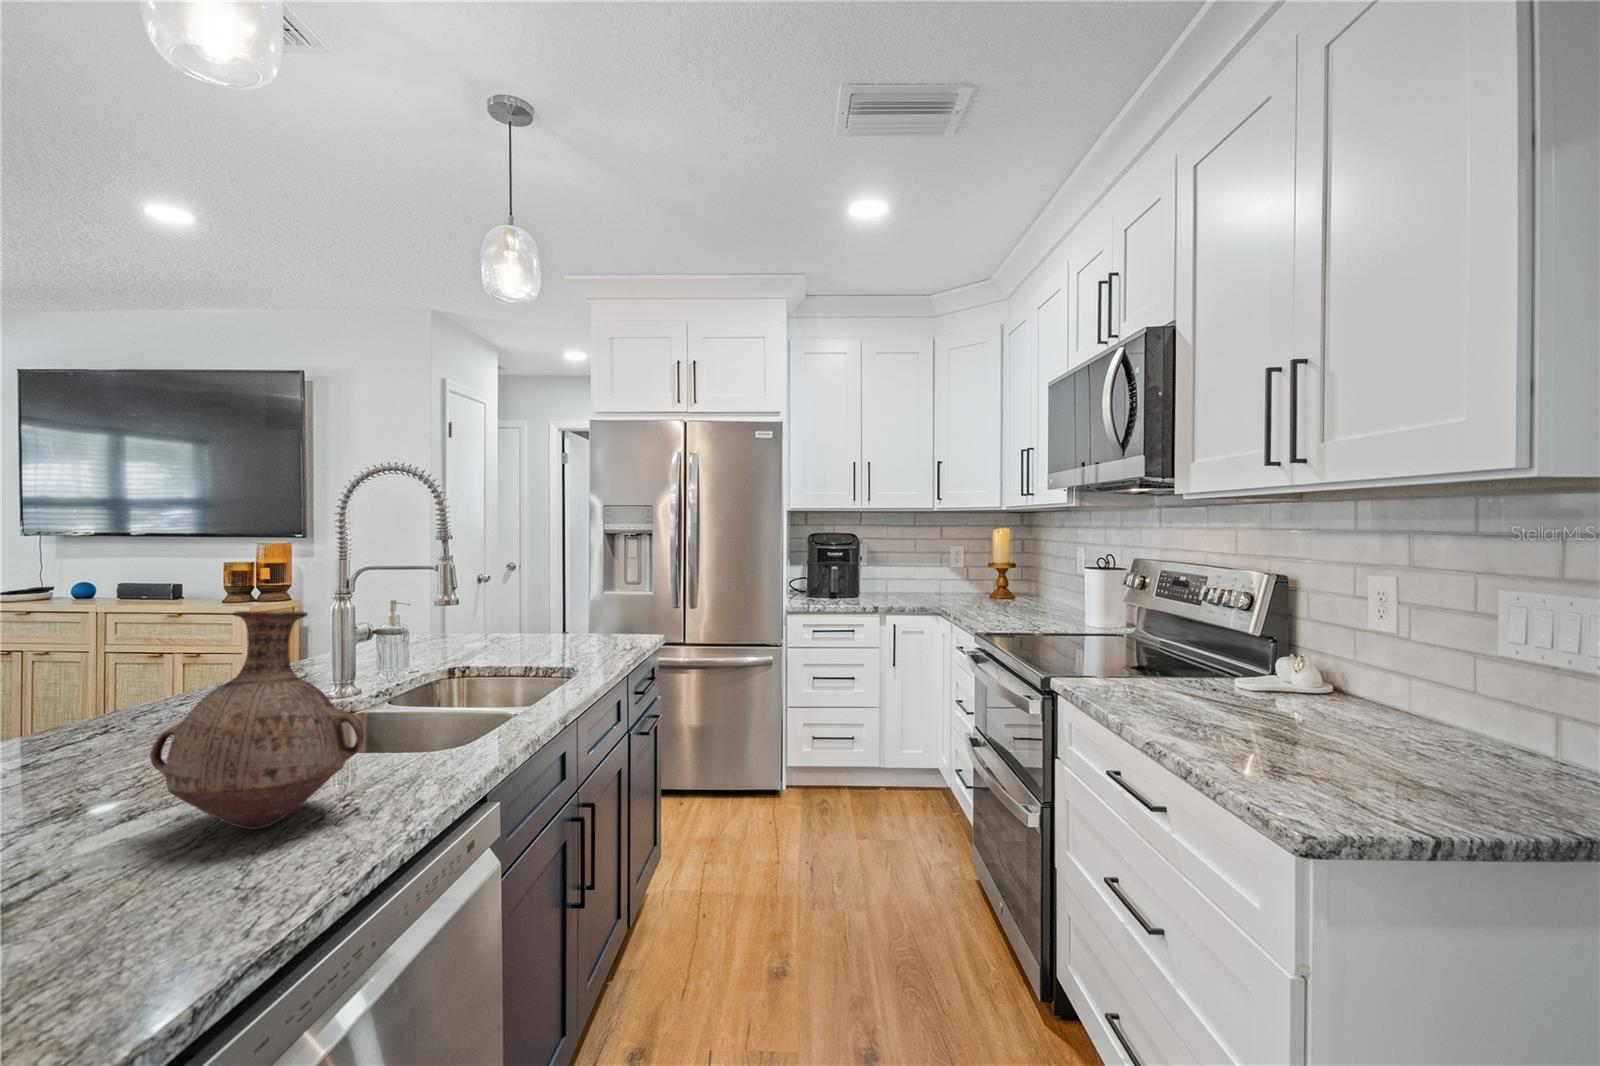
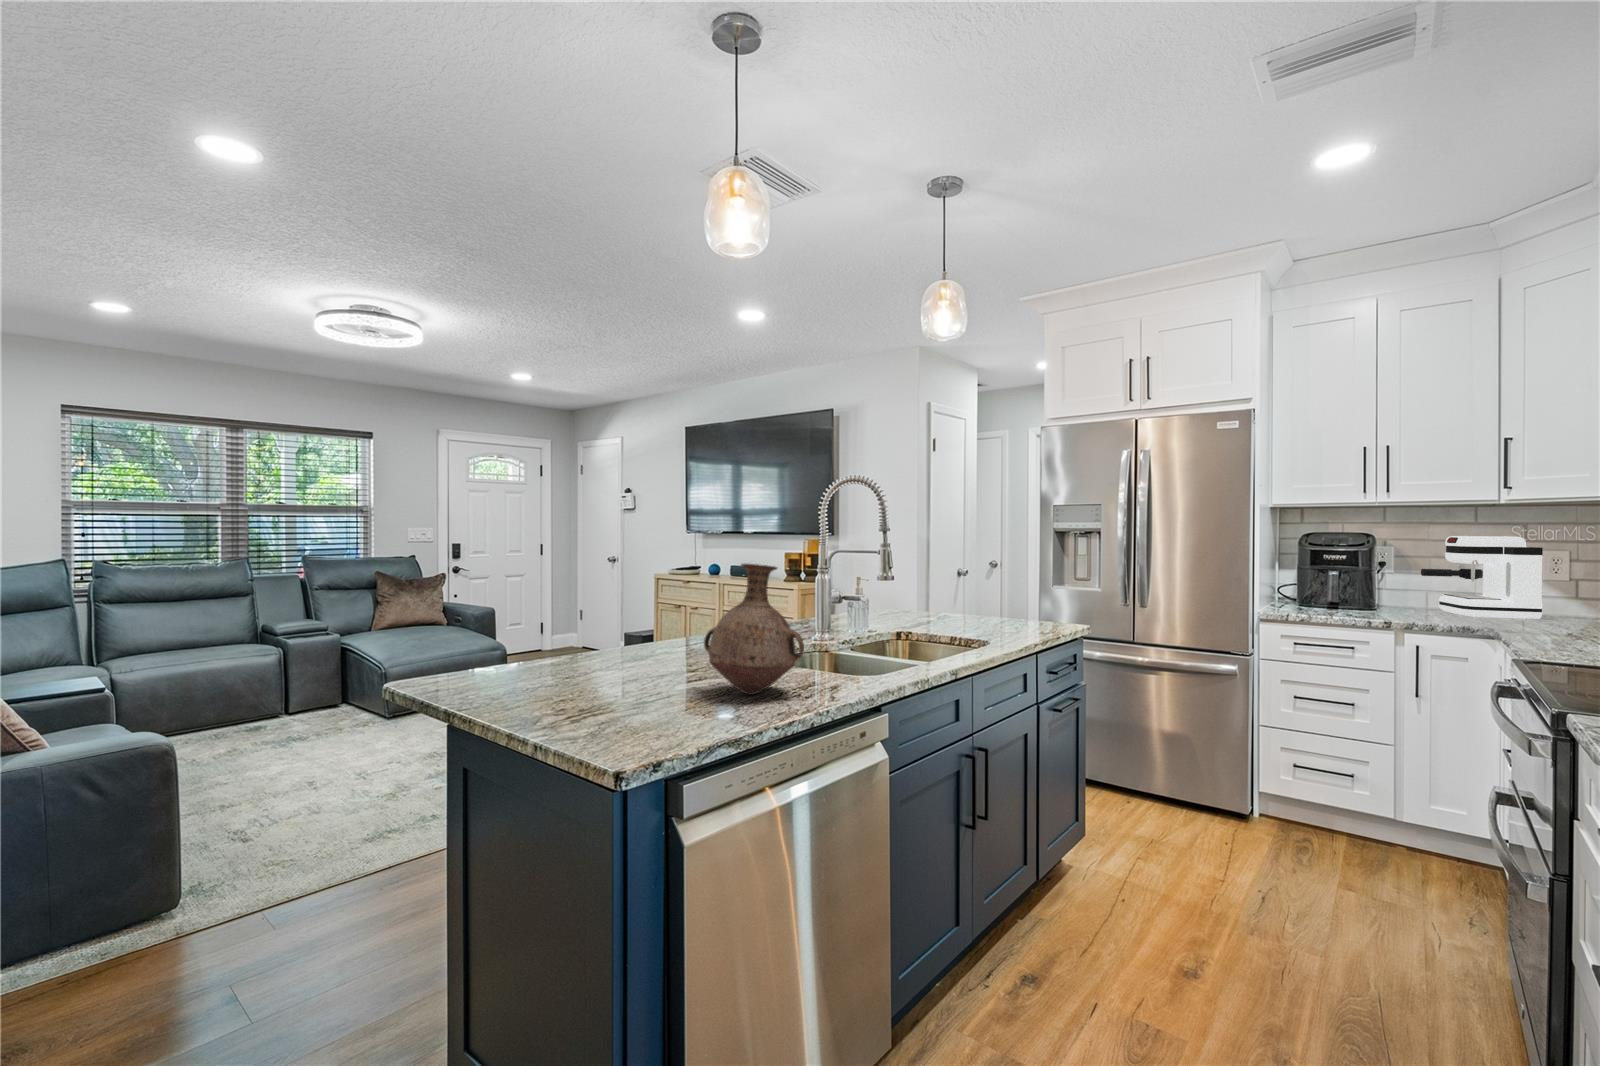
coffee maker: none [890,536,959,599] -> present [1421,536,1543,620]

